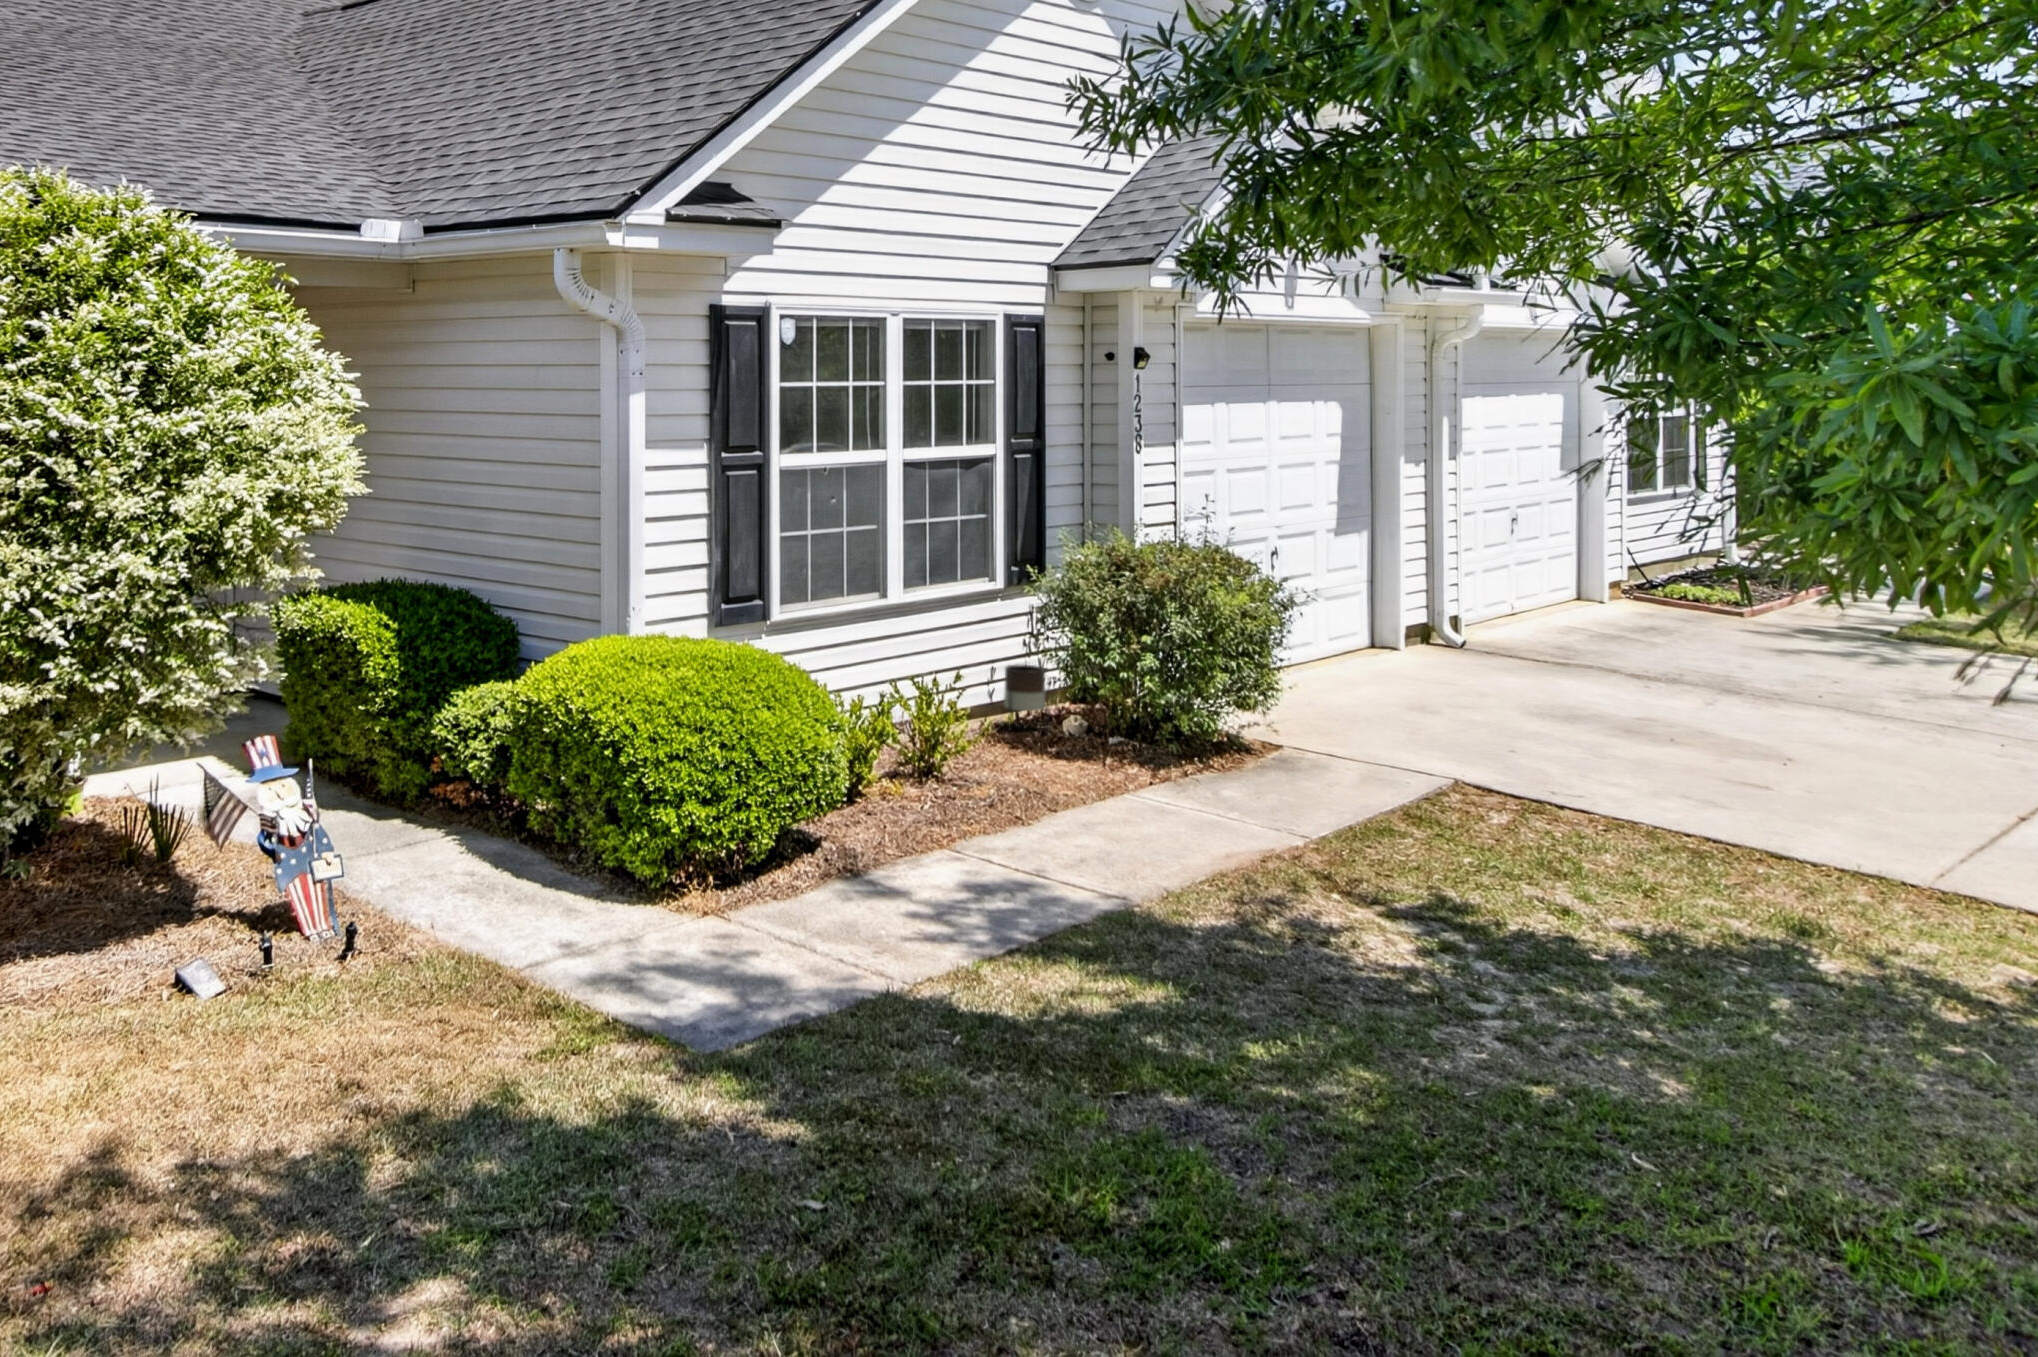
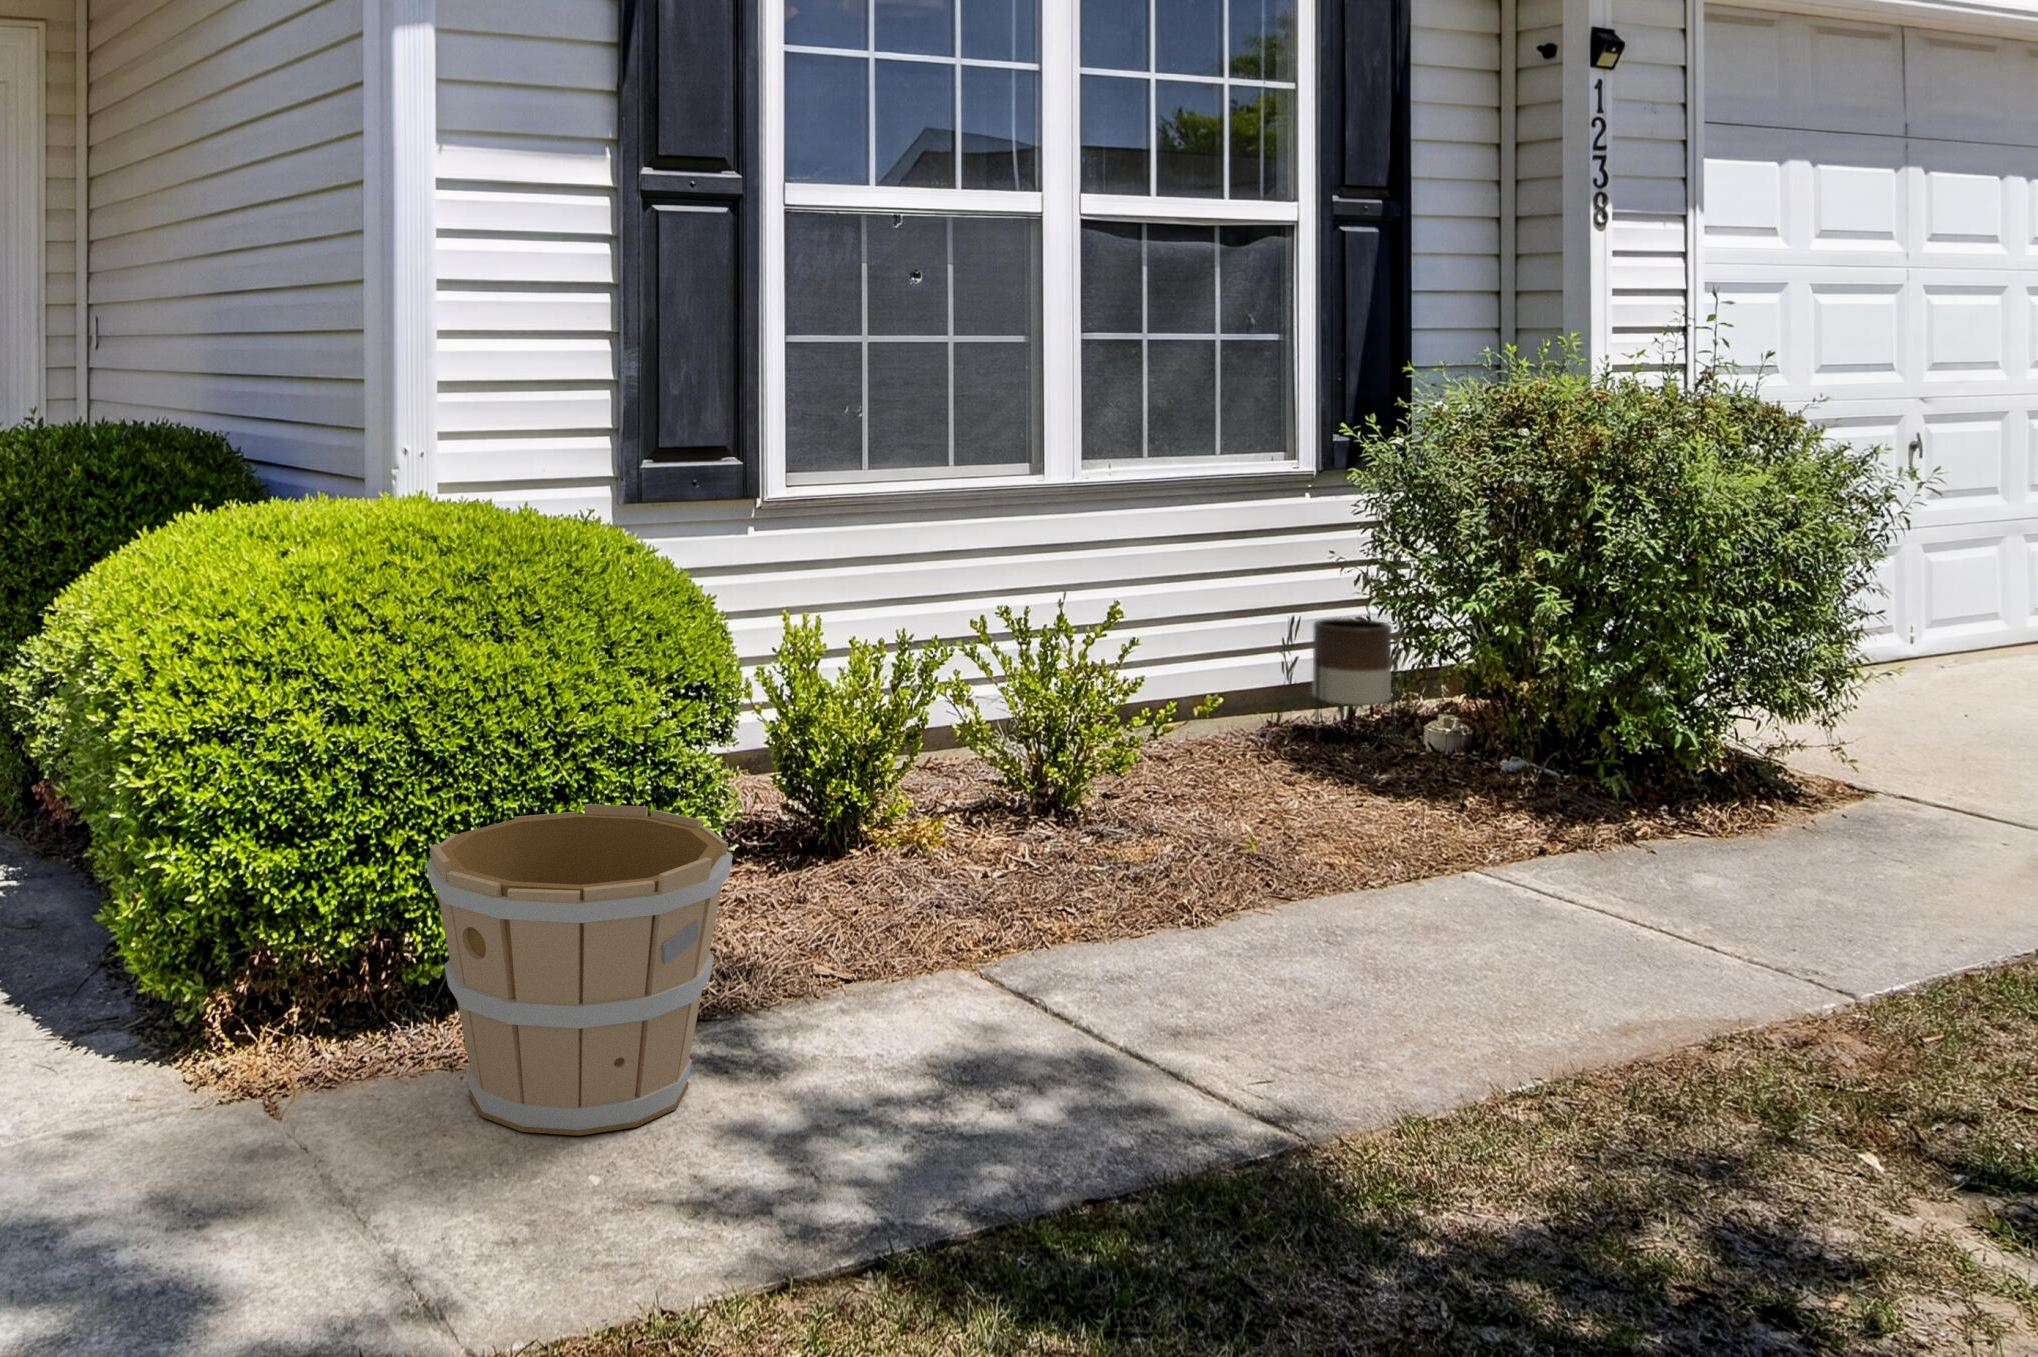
wooden bucket: none [779,781,907,918] -> present [426,804,733,1136]

